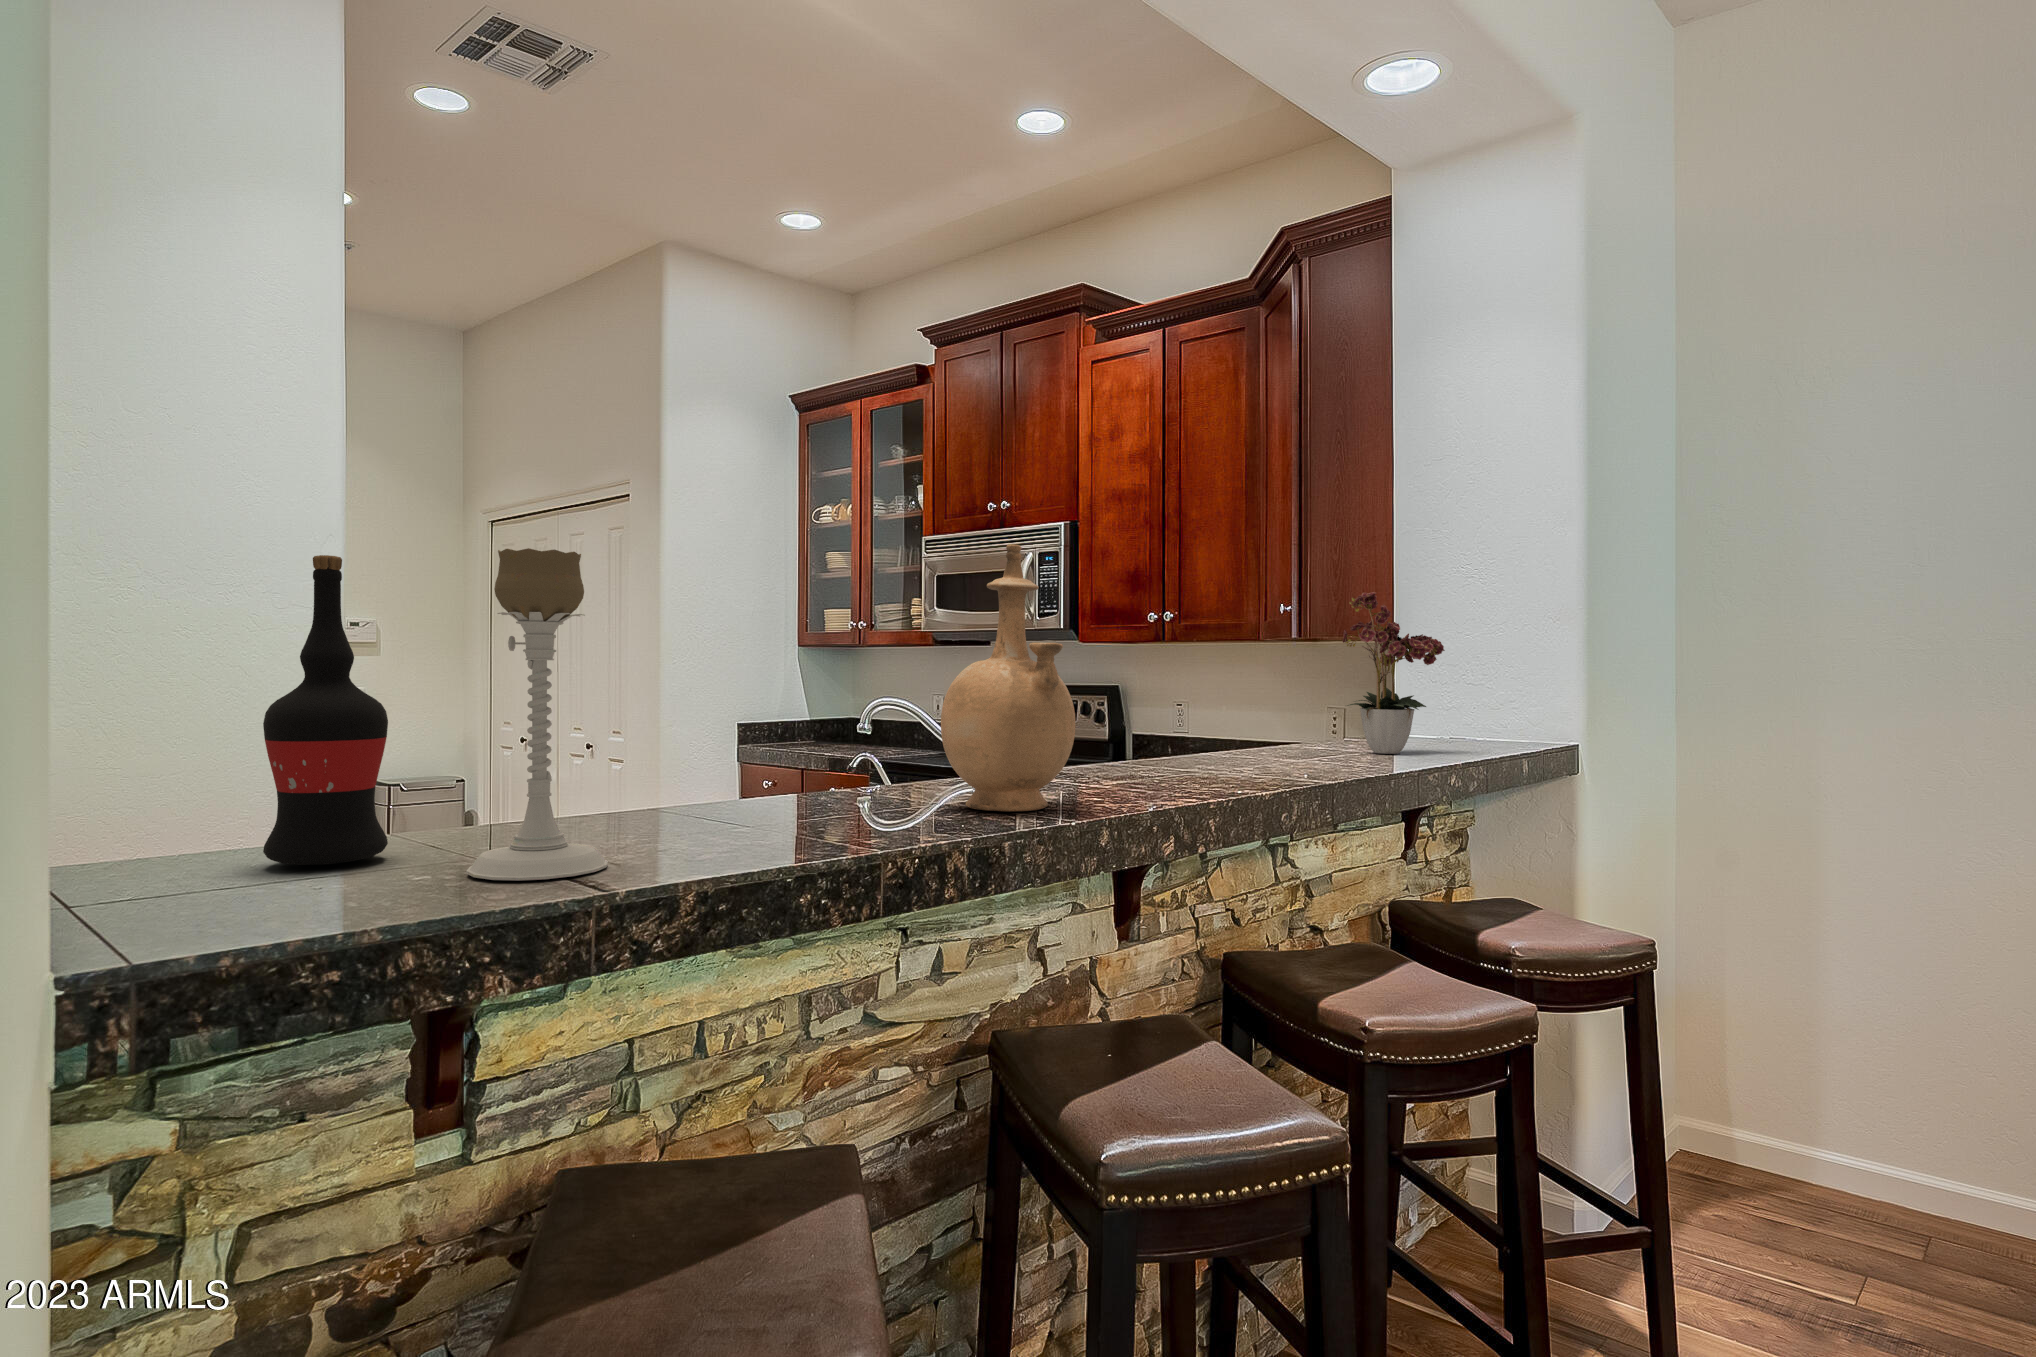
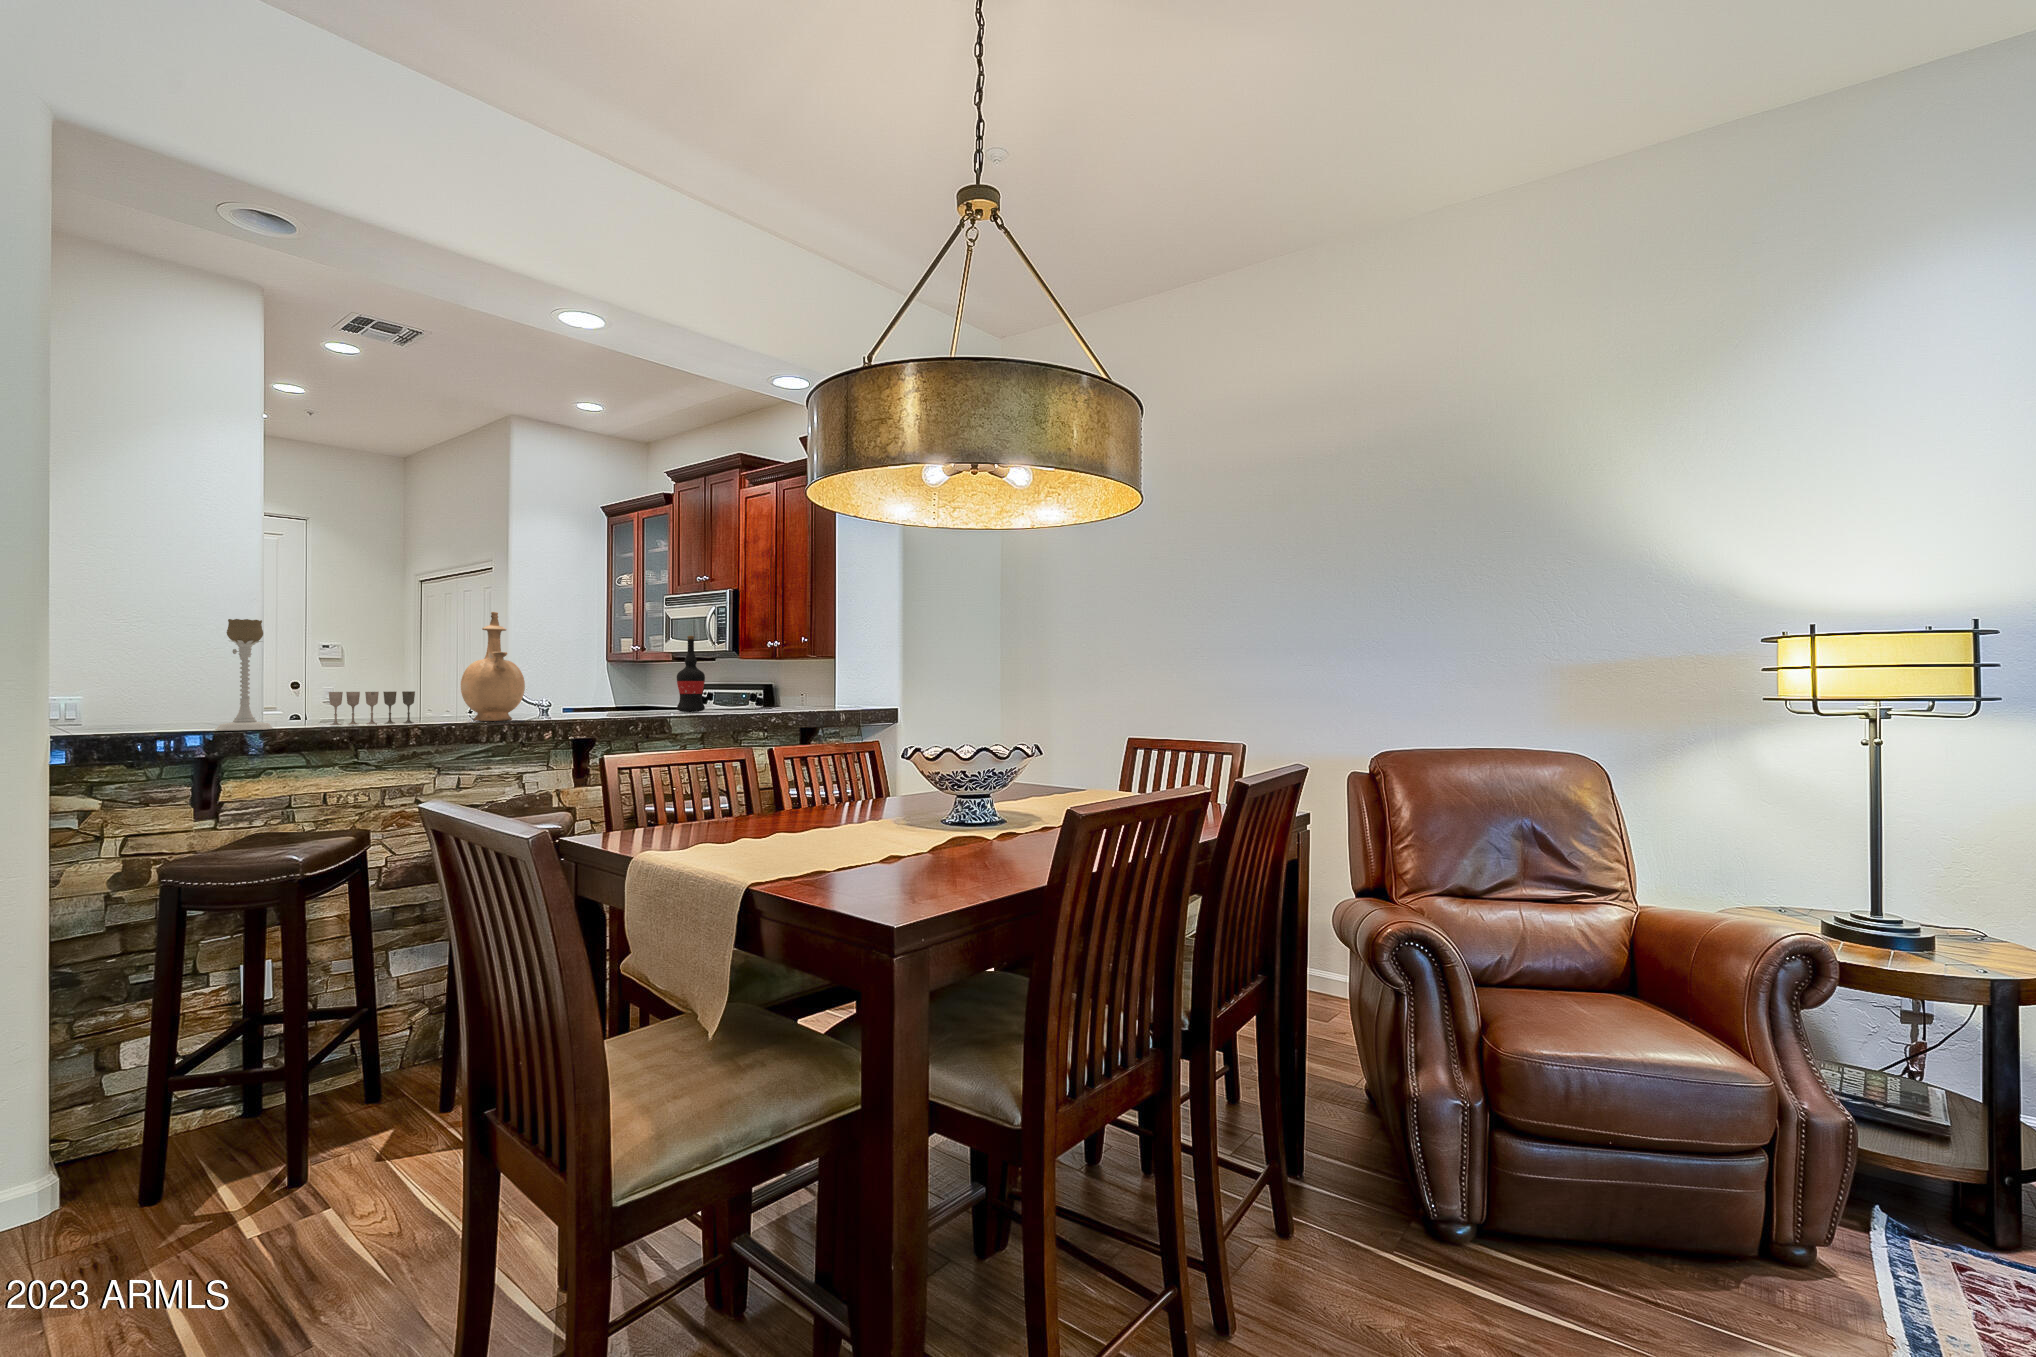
wine bottle: present [263,555,388,865] -> present [677,636,705,712]
flower arrangement: present [1343,592,1445,754] -> none [762,626,822,709]
wine glass: none [680,737,848,830] -> present [329,691,415,725]

